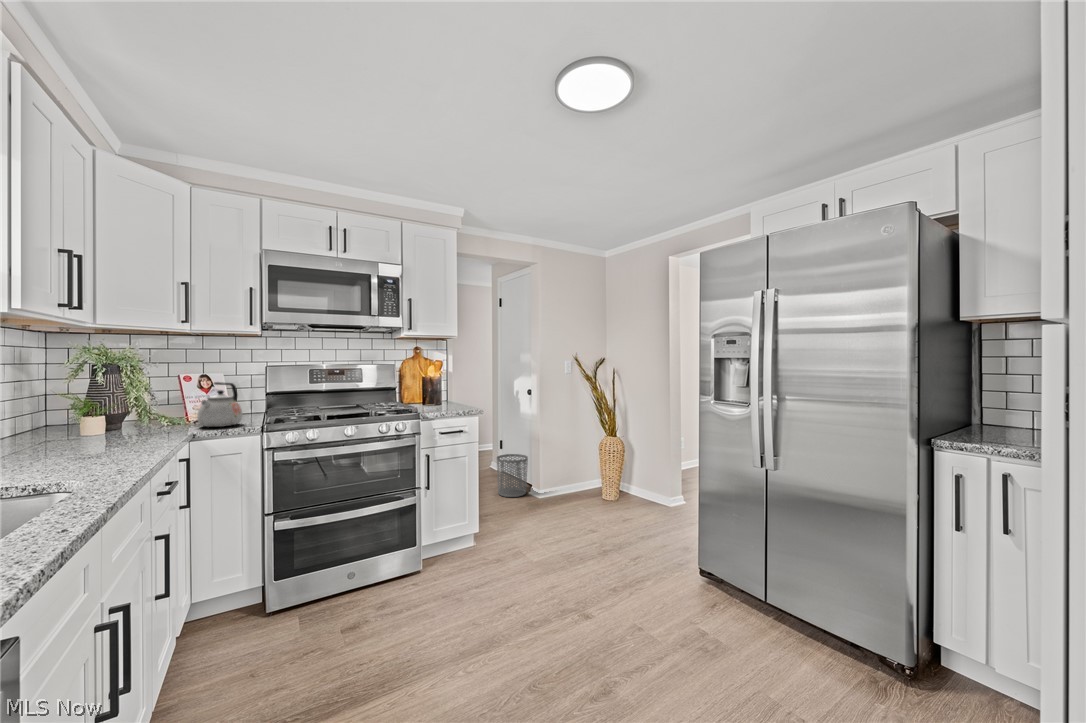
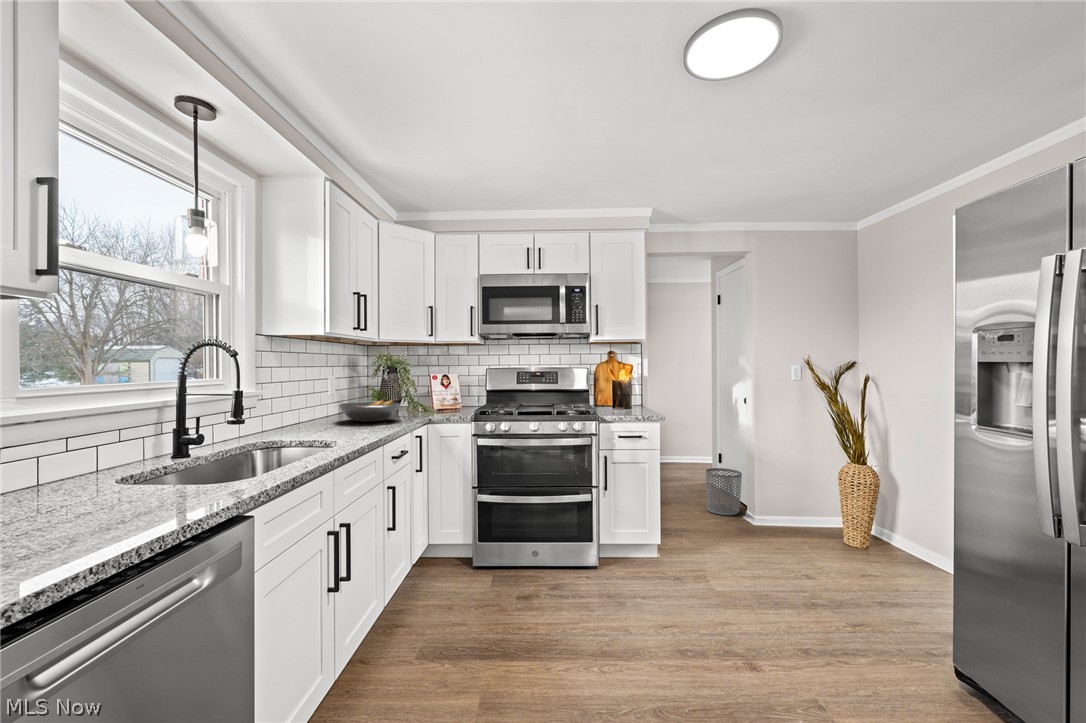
kettle: present [197,382,242,427] -> none [431,381,460,415]
fruit bowl: none [32,411,154,447] -> present [339,400,400,422]

